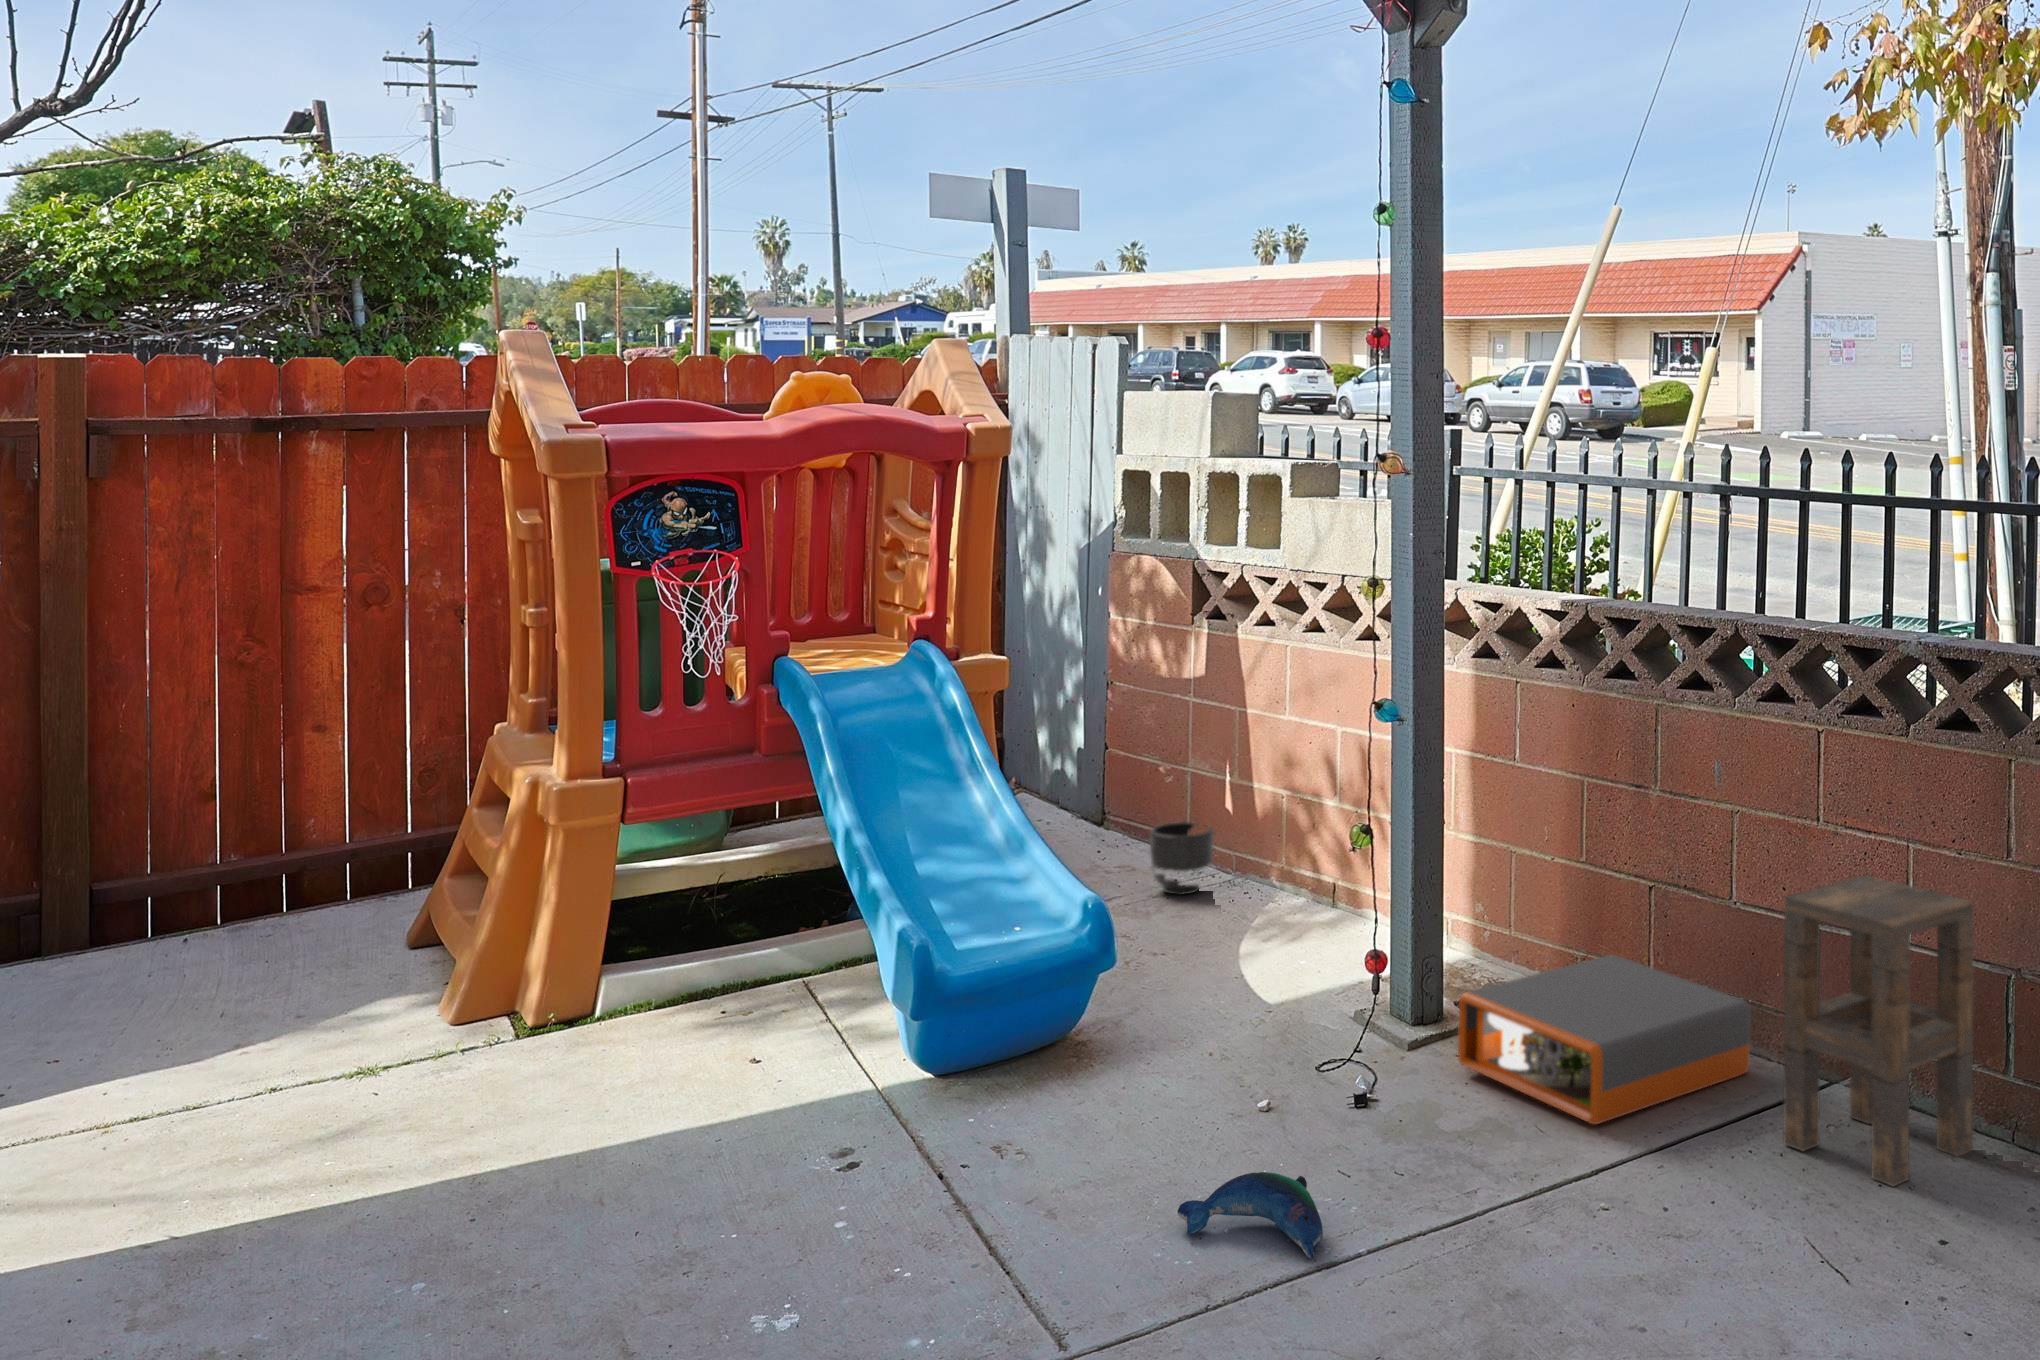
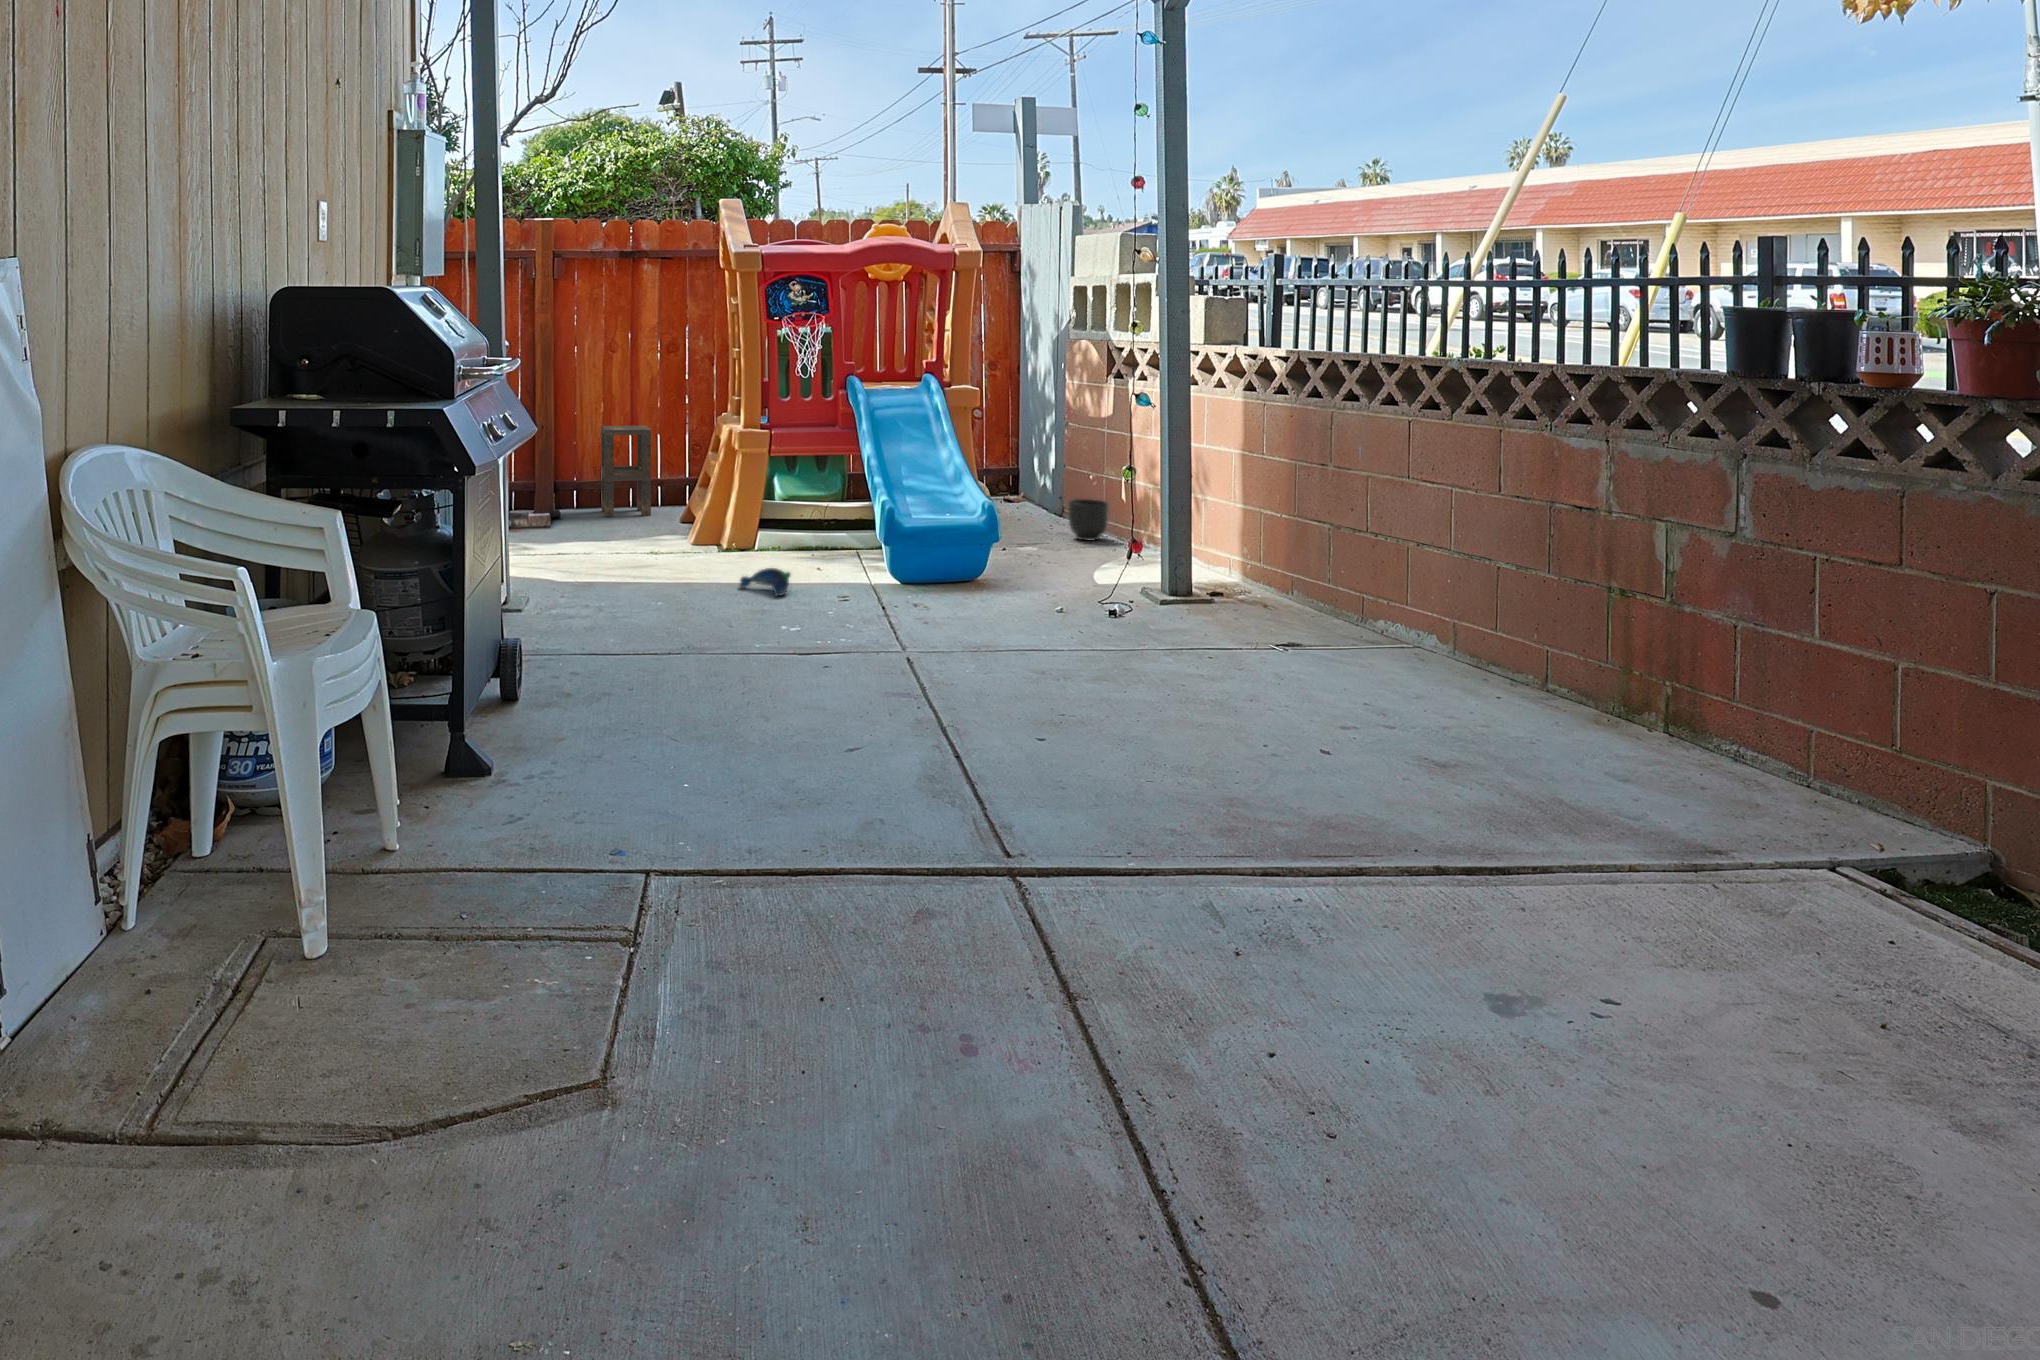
side table: present [1783,875,1973,1186] -> present [601,426,651,517]
storage box: present [1458,955,1751,1124] -> none [1177,564,1362,634]
plush toy: present [1177,1172,1323,1259] -> present [740,568,790,596]

